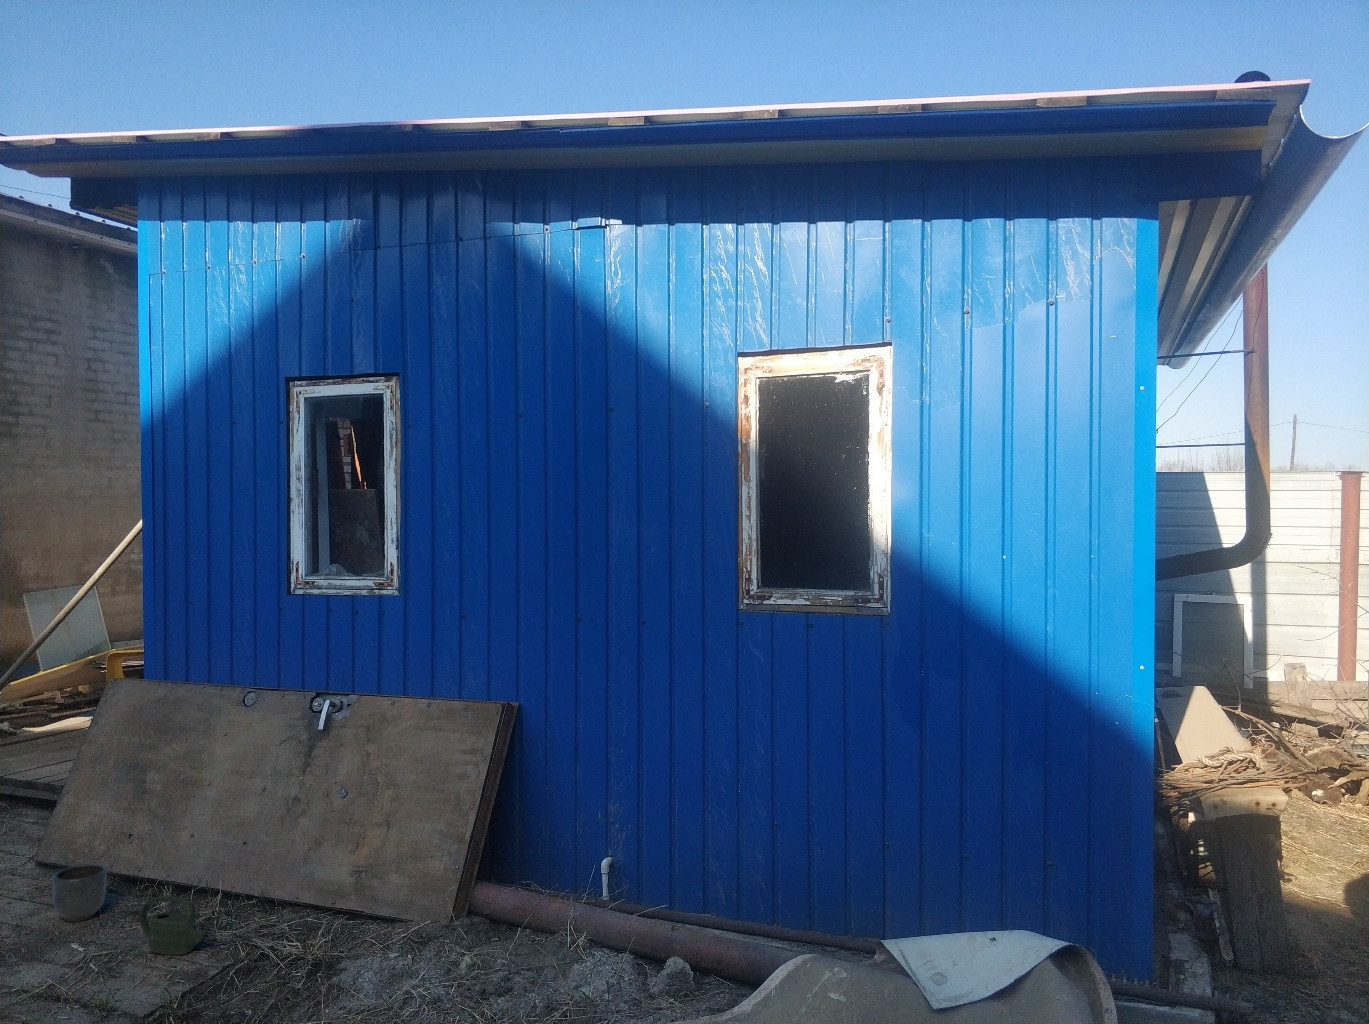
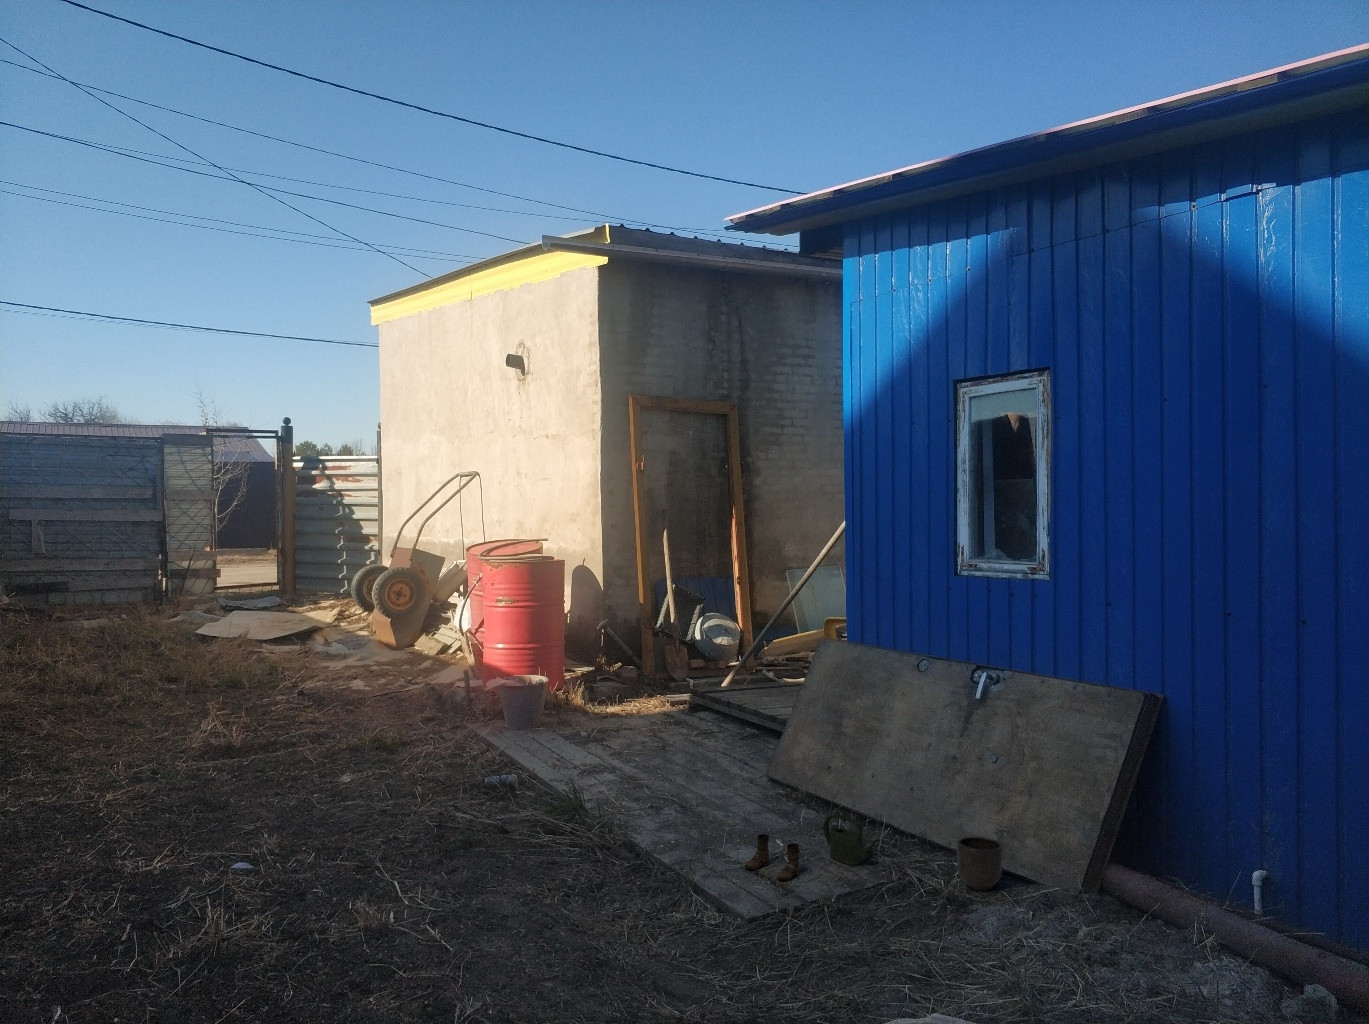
planter: present [52,864,107,922] -> present [957,837,1003,891]
boots: none [30,947,115,1002] -> present [745,834,800,880]

